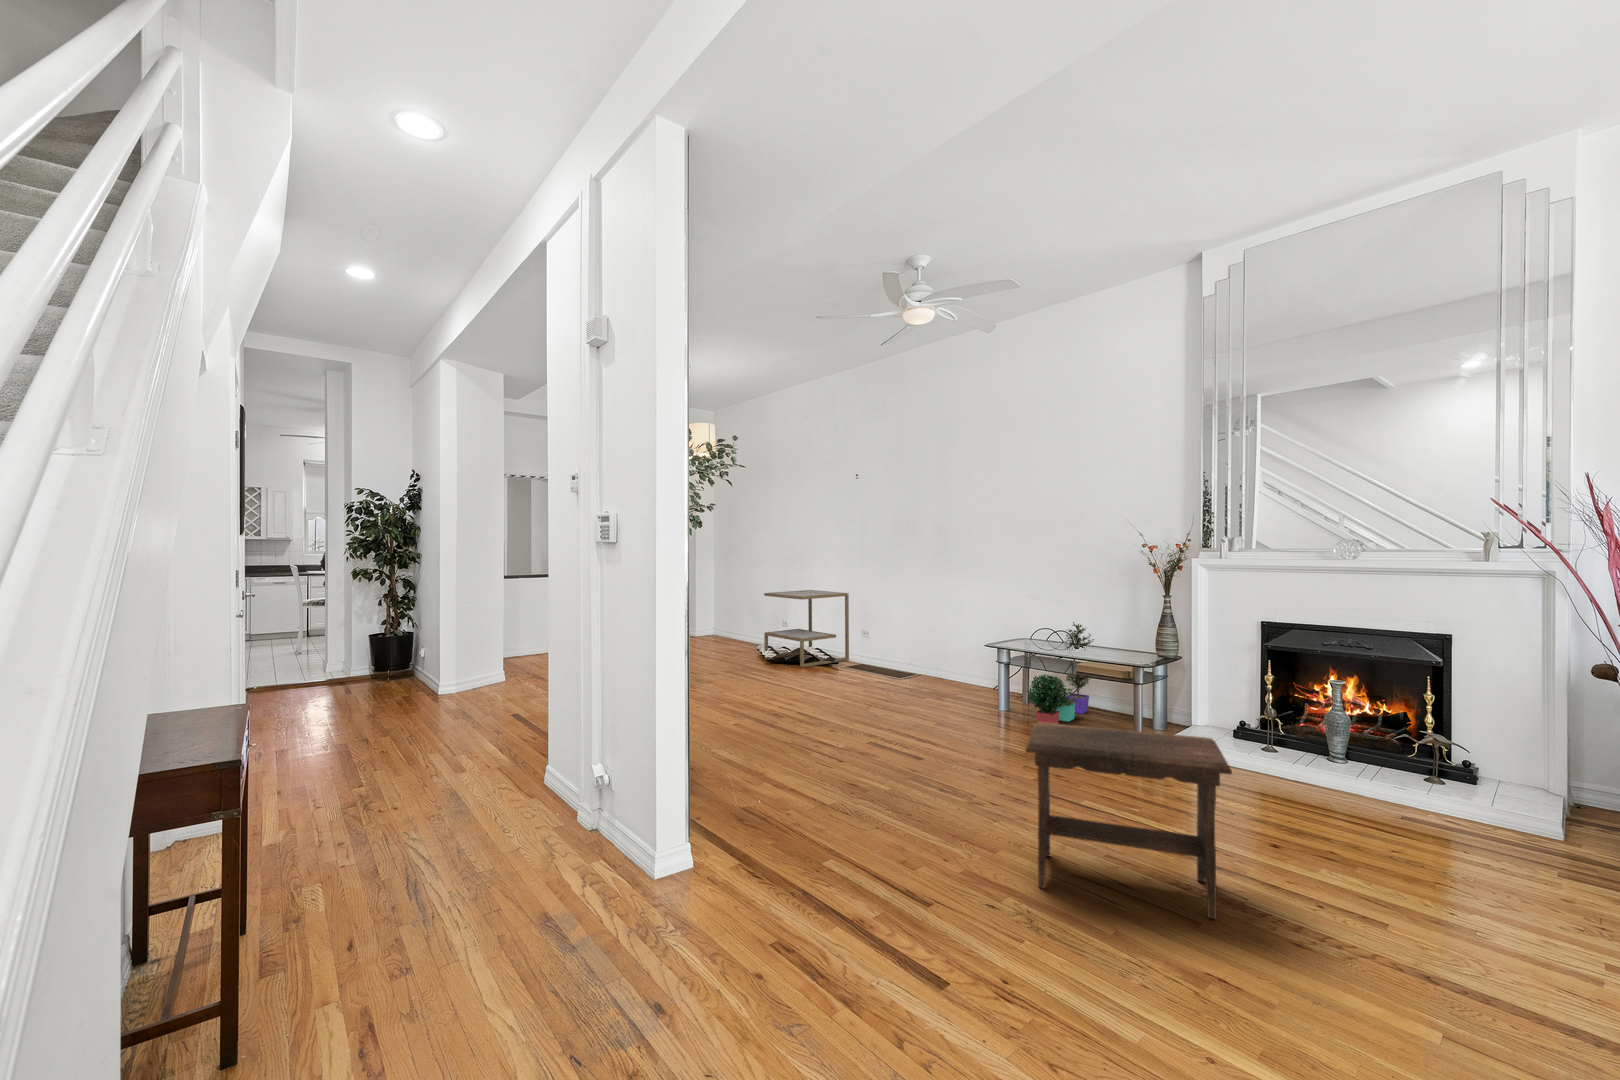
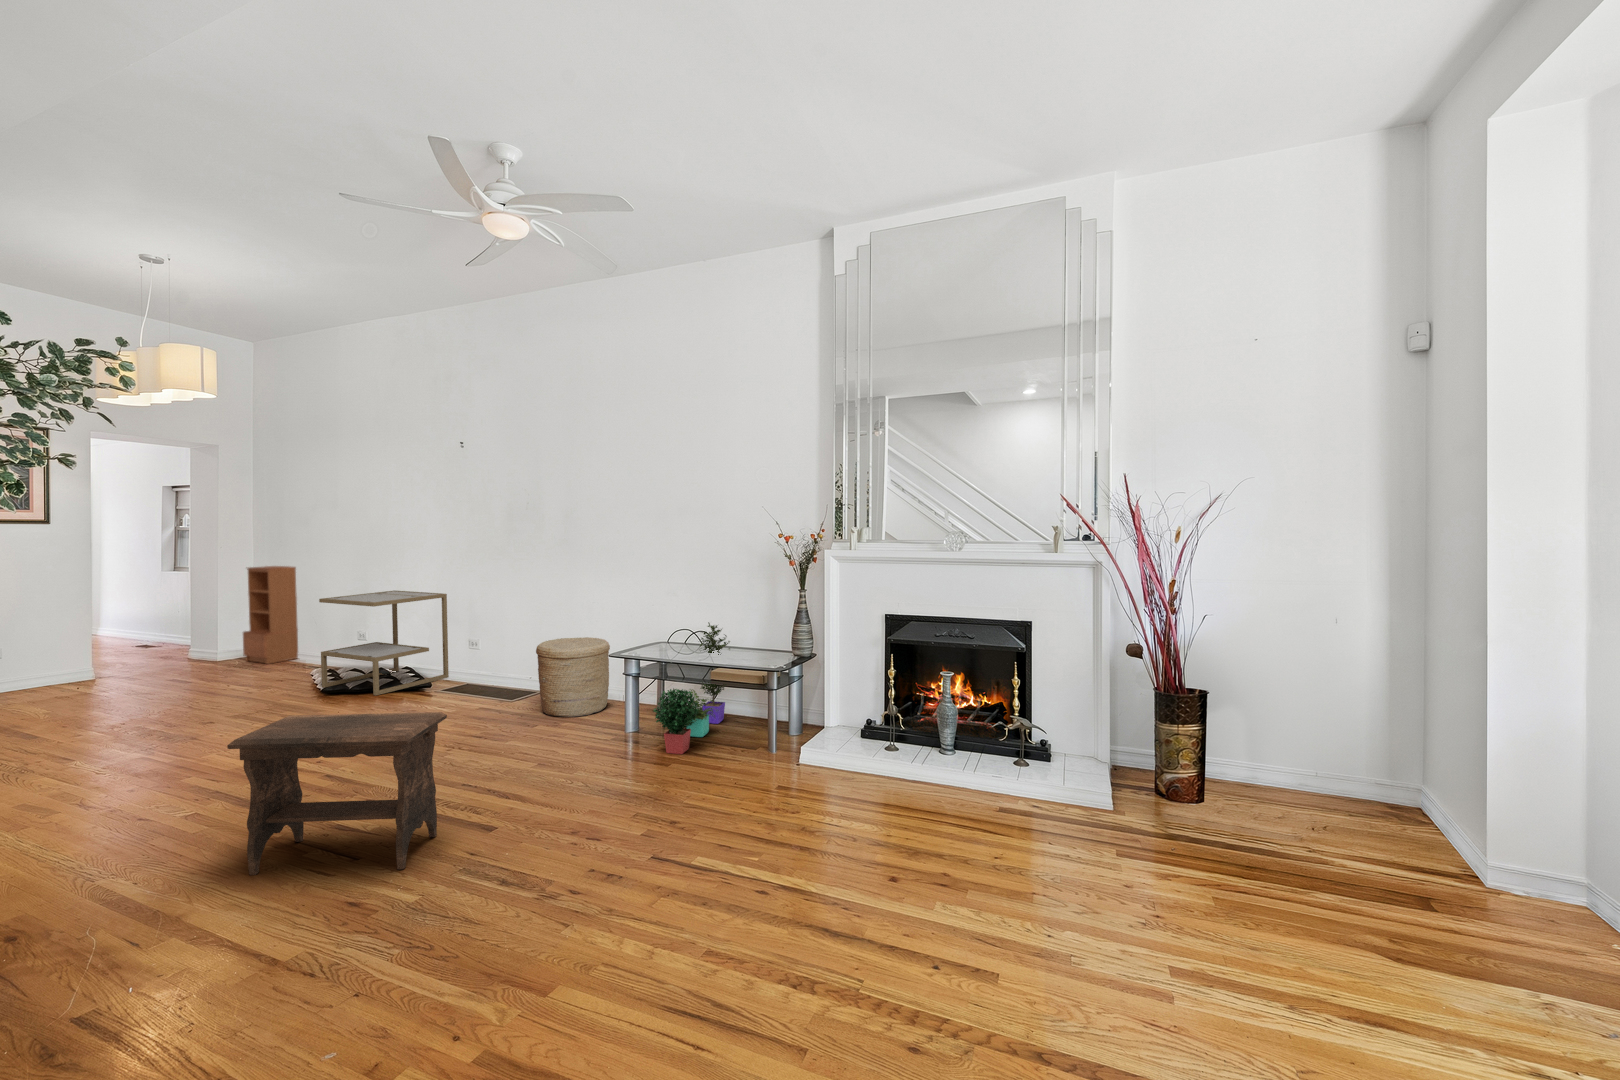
bookcase: none [710,571,743,642] -> present [243,566,298,664]
woven basket: none [922,631,982,696] -> present [536,637,610,717]
footstool: present [1026,722,1232,919] -> present [227,712,447,875]

